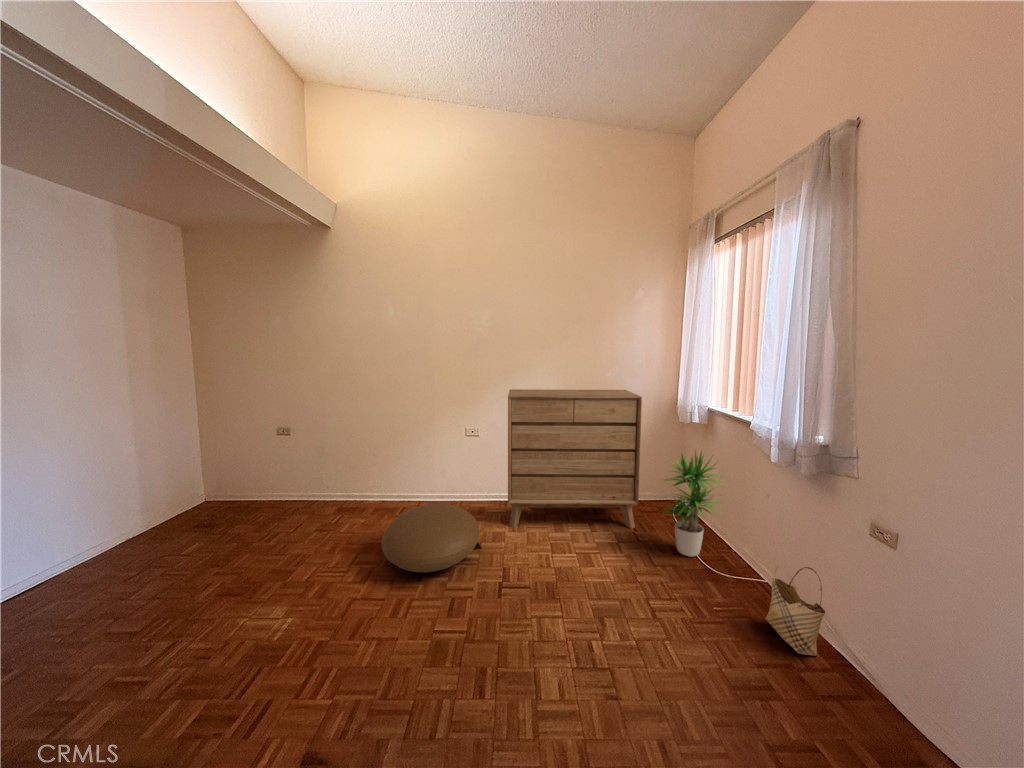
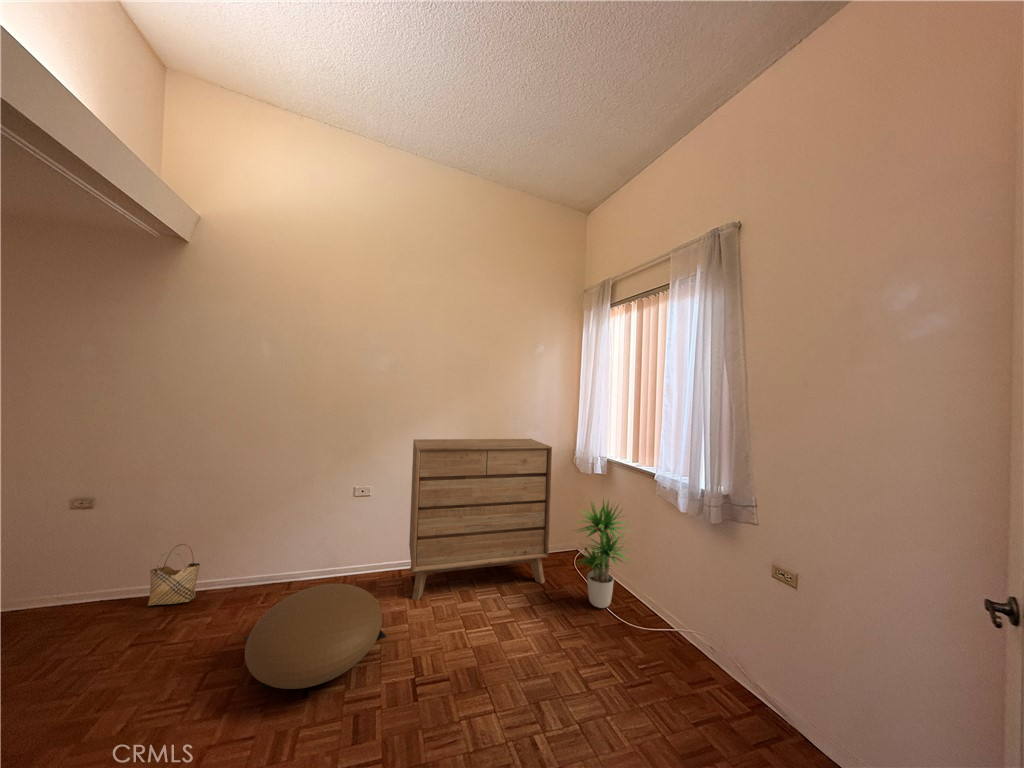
woven basket: present [766,566,825,656] -> present [148,544,200,606]

